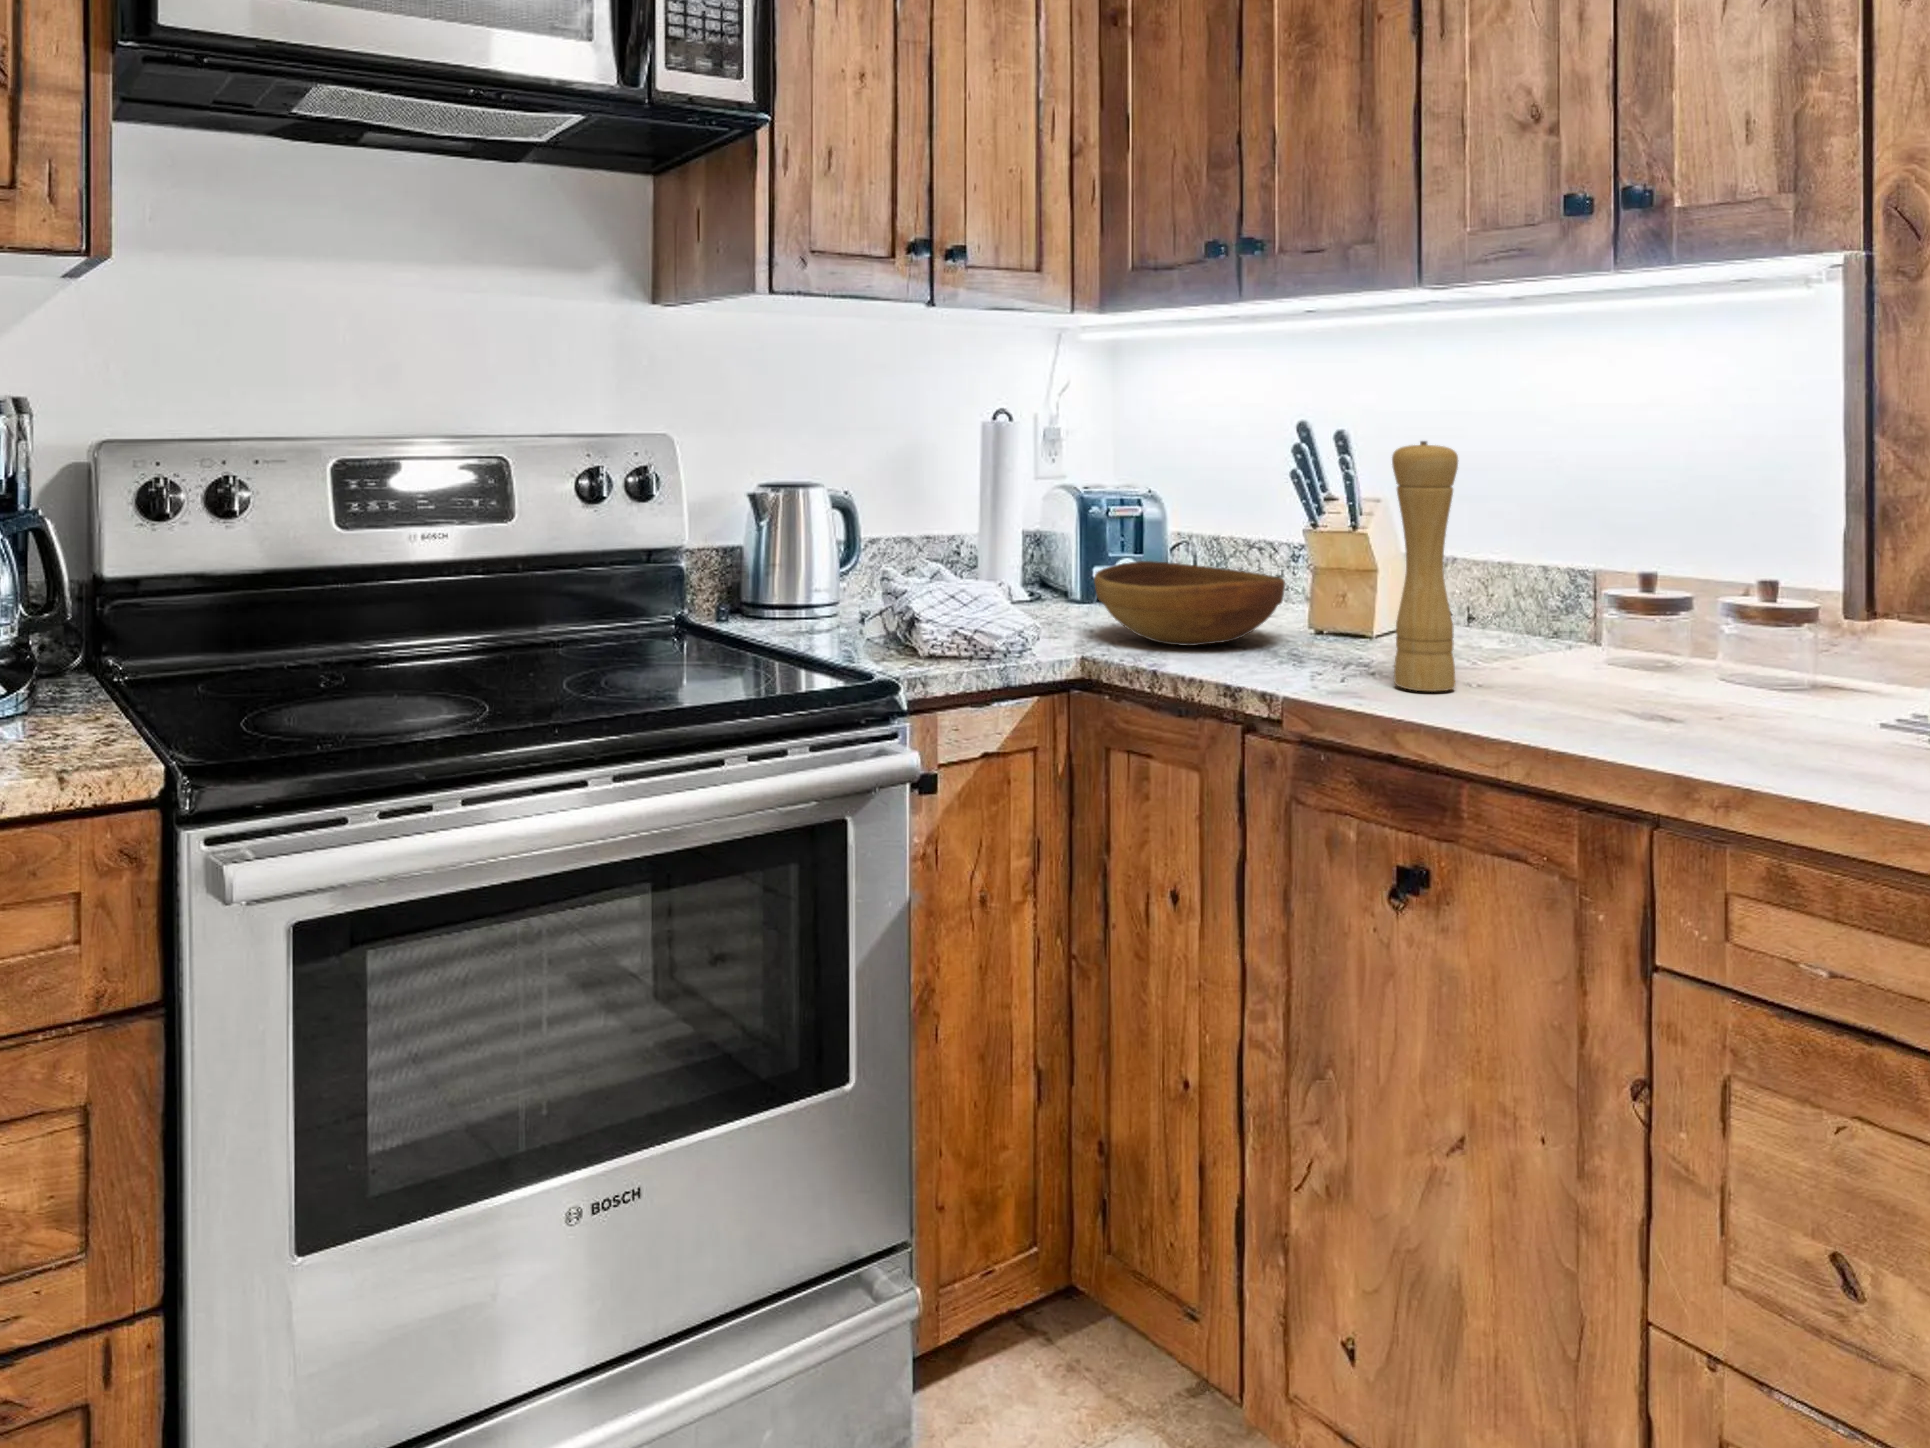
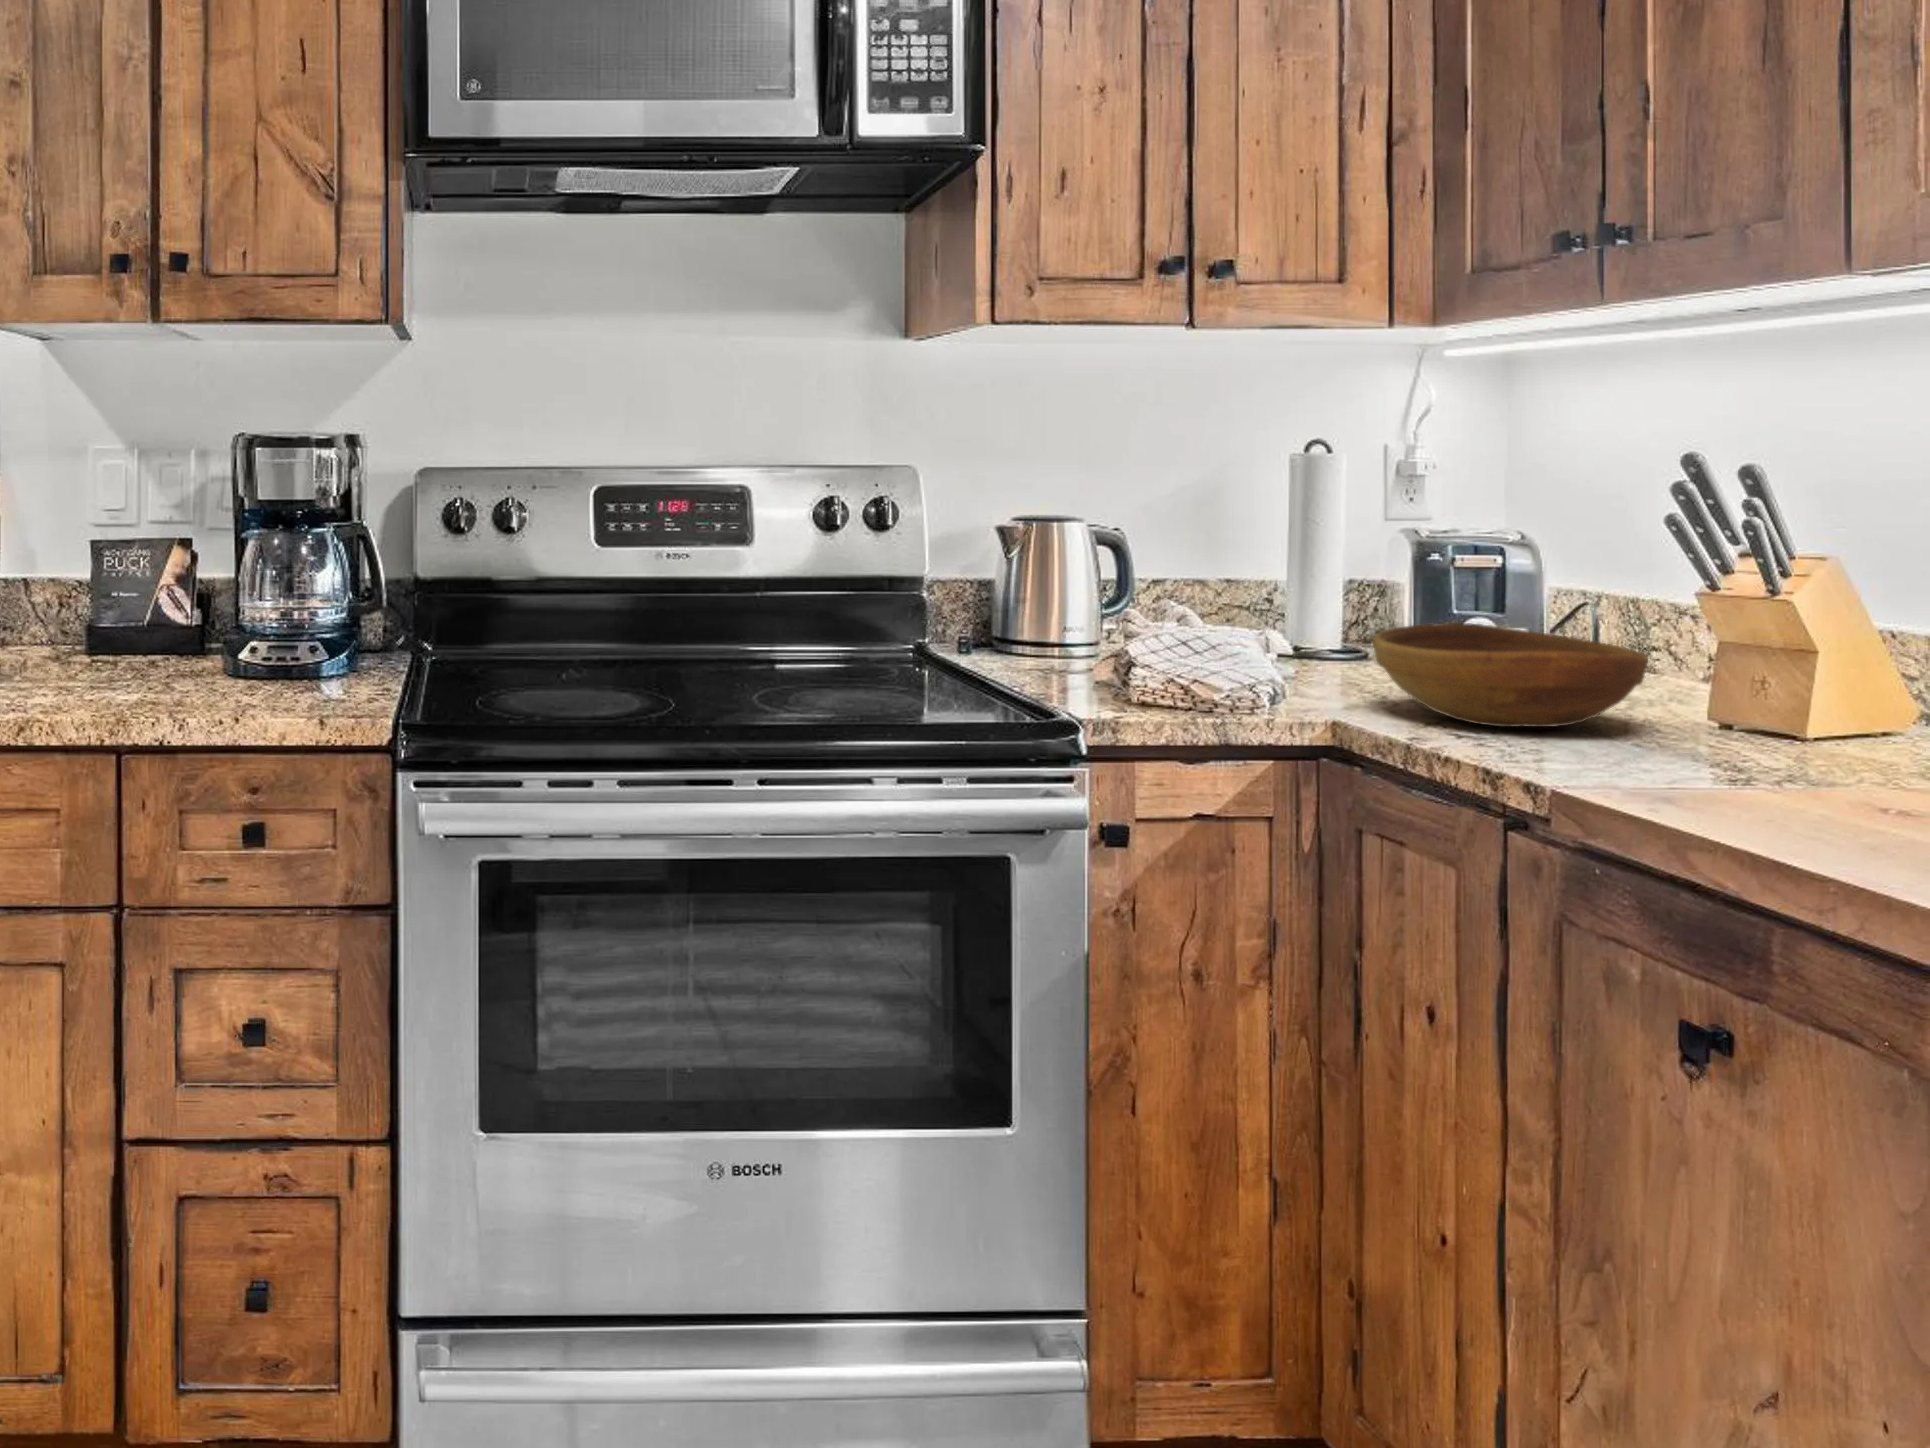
pepper mill: present [1392,441,1458,691] -> none [1732,479,1839,811]

